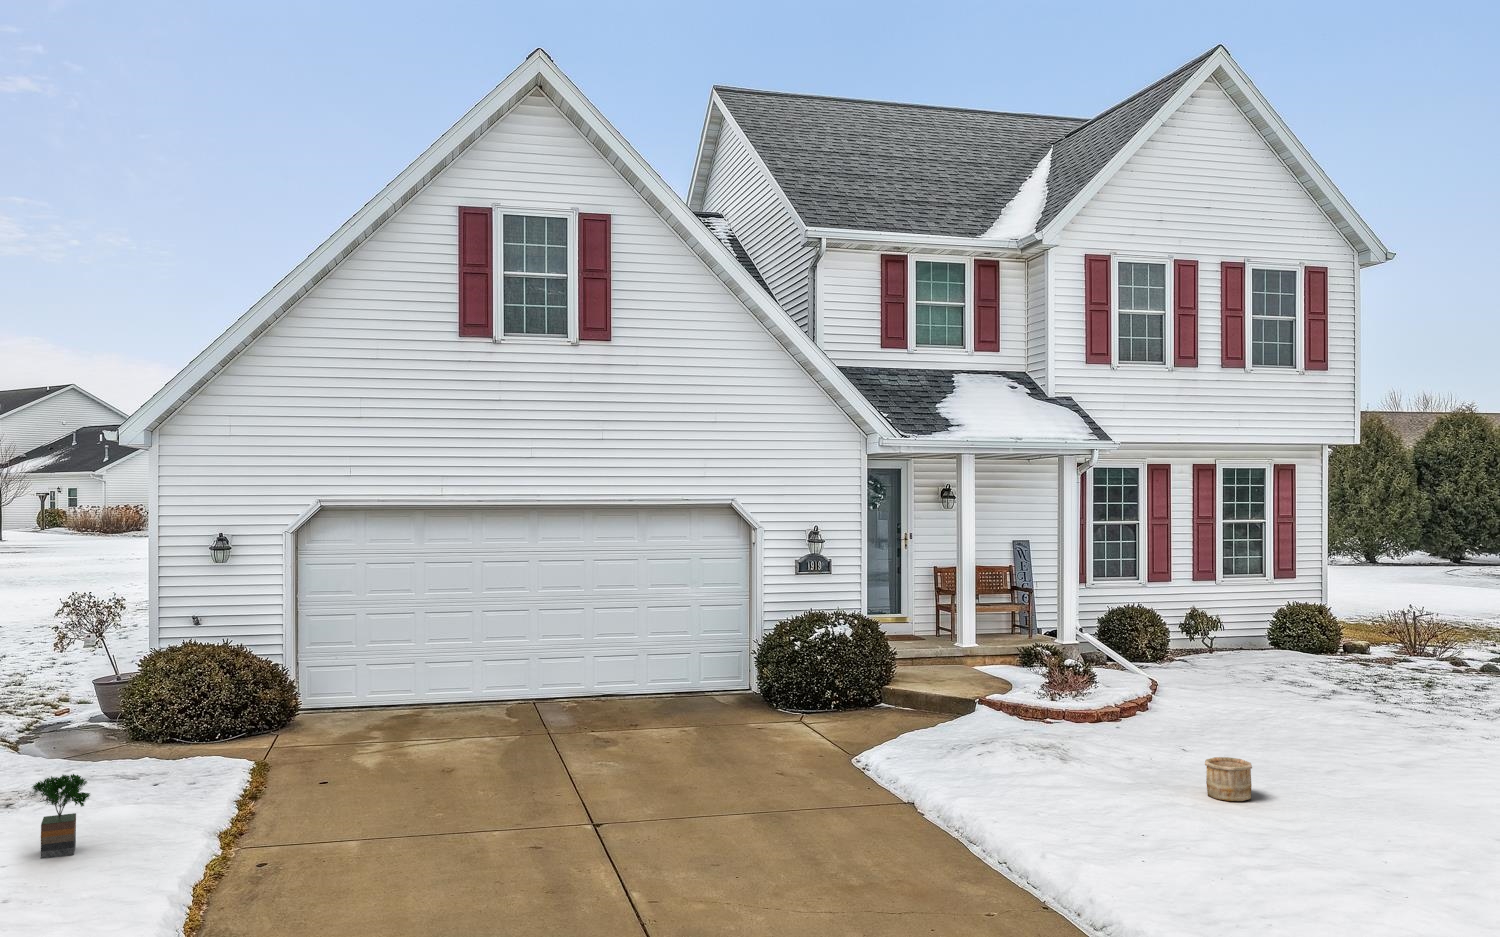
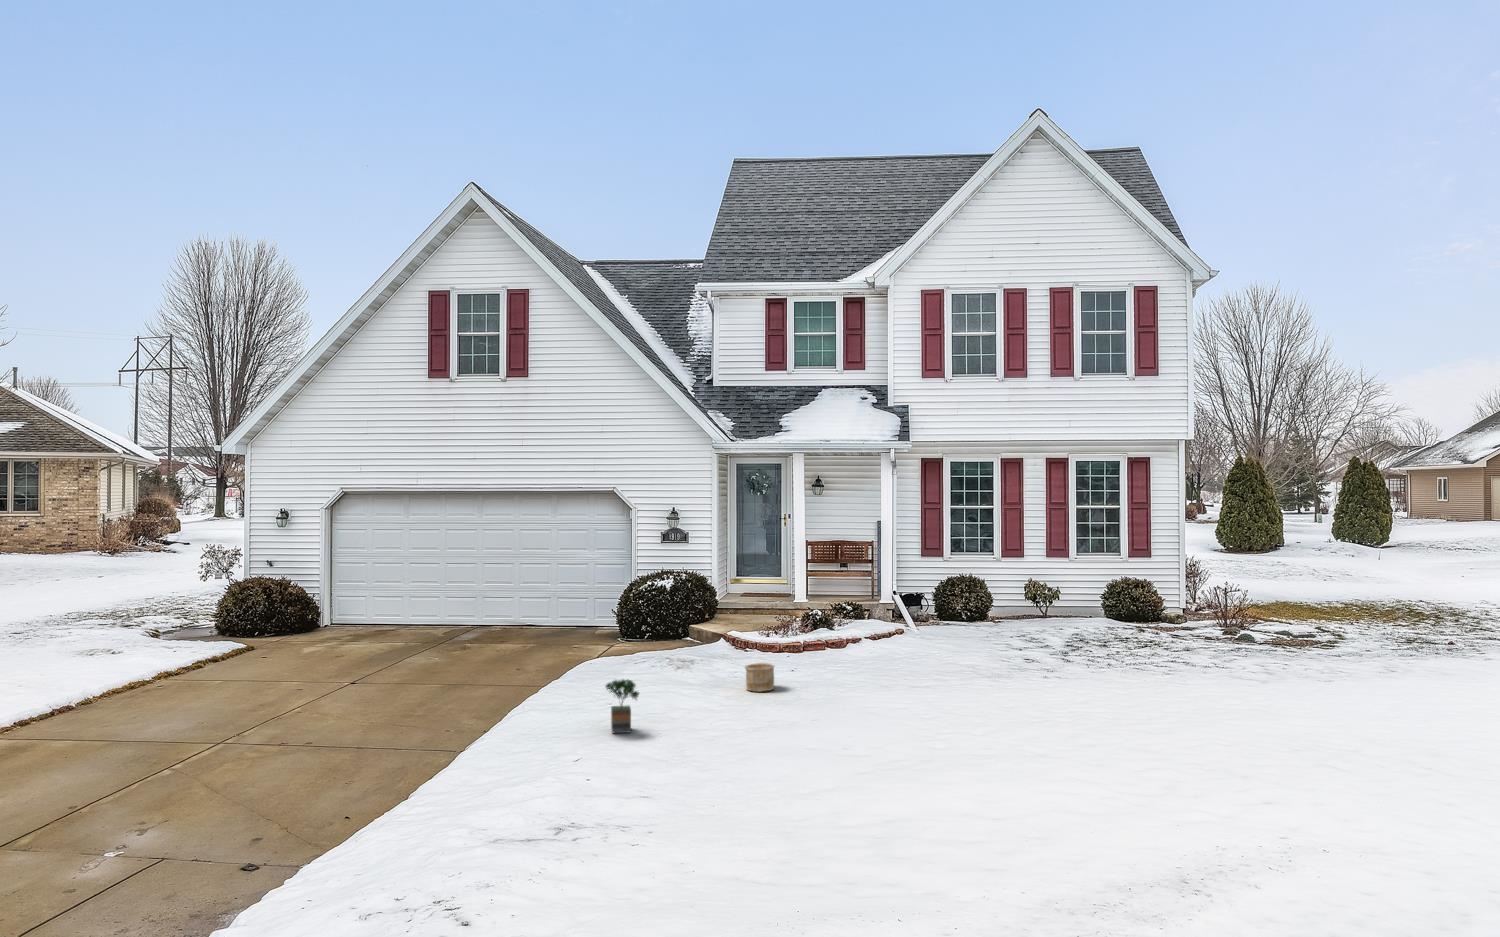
potted tree: present [32,774,90,859] -> present [606,679,639,733]

